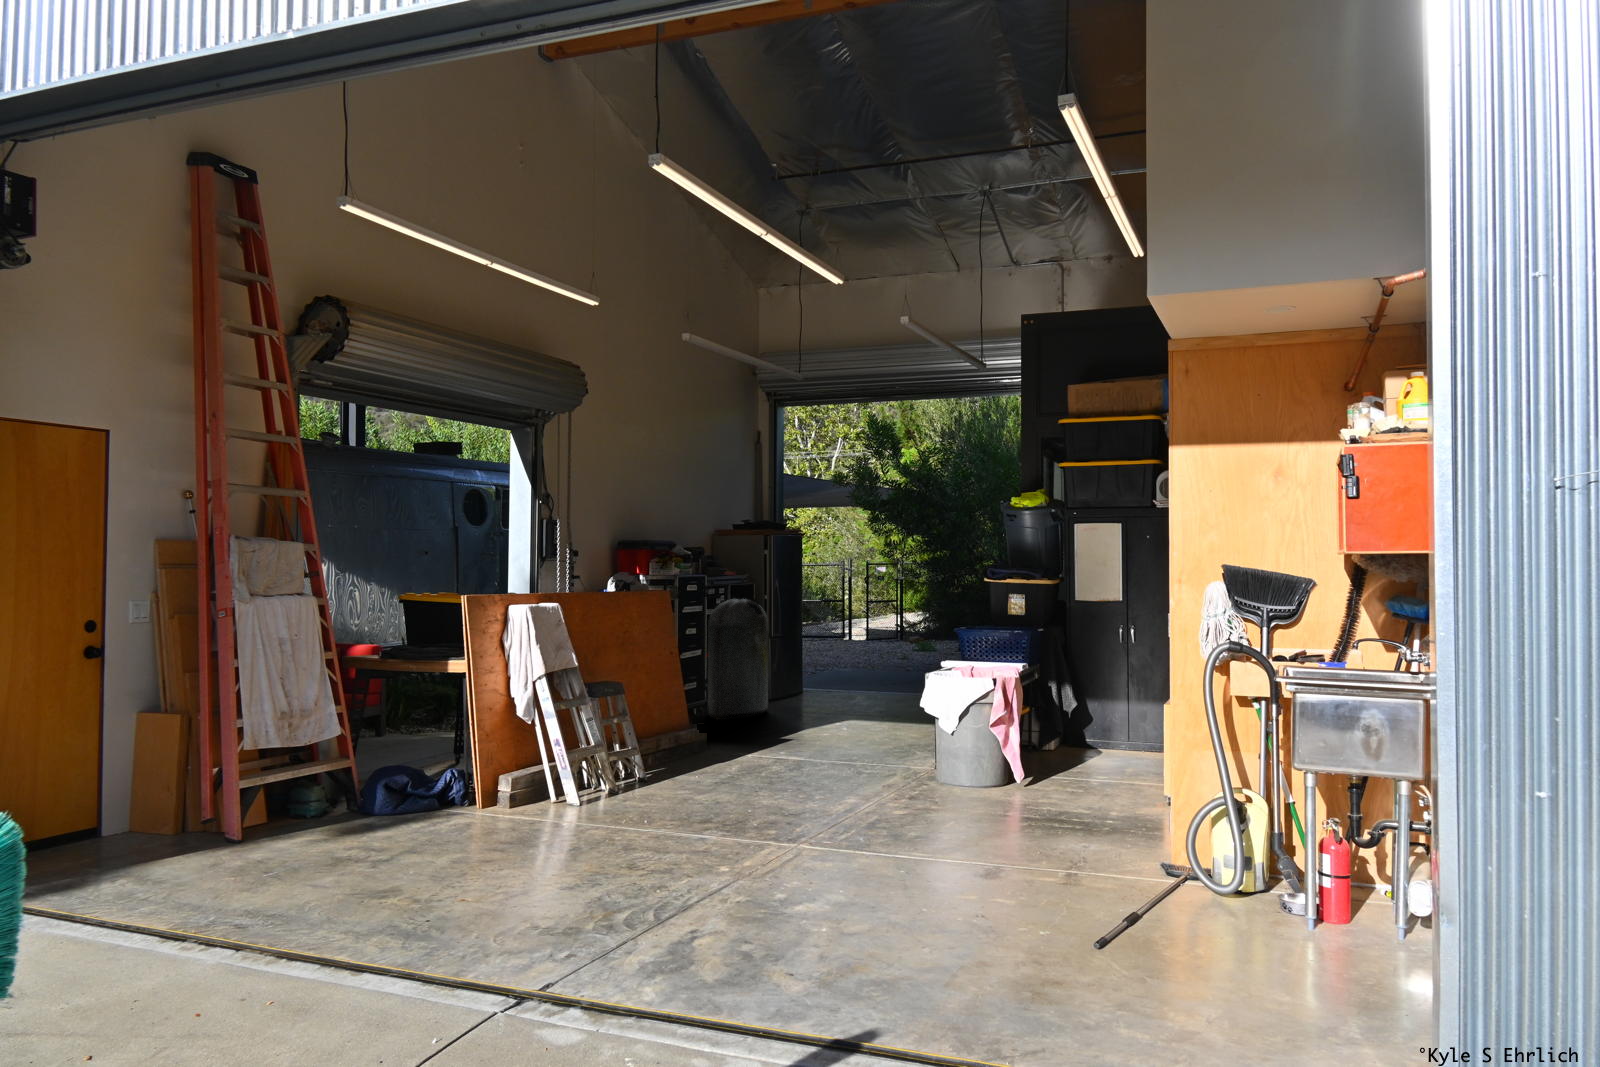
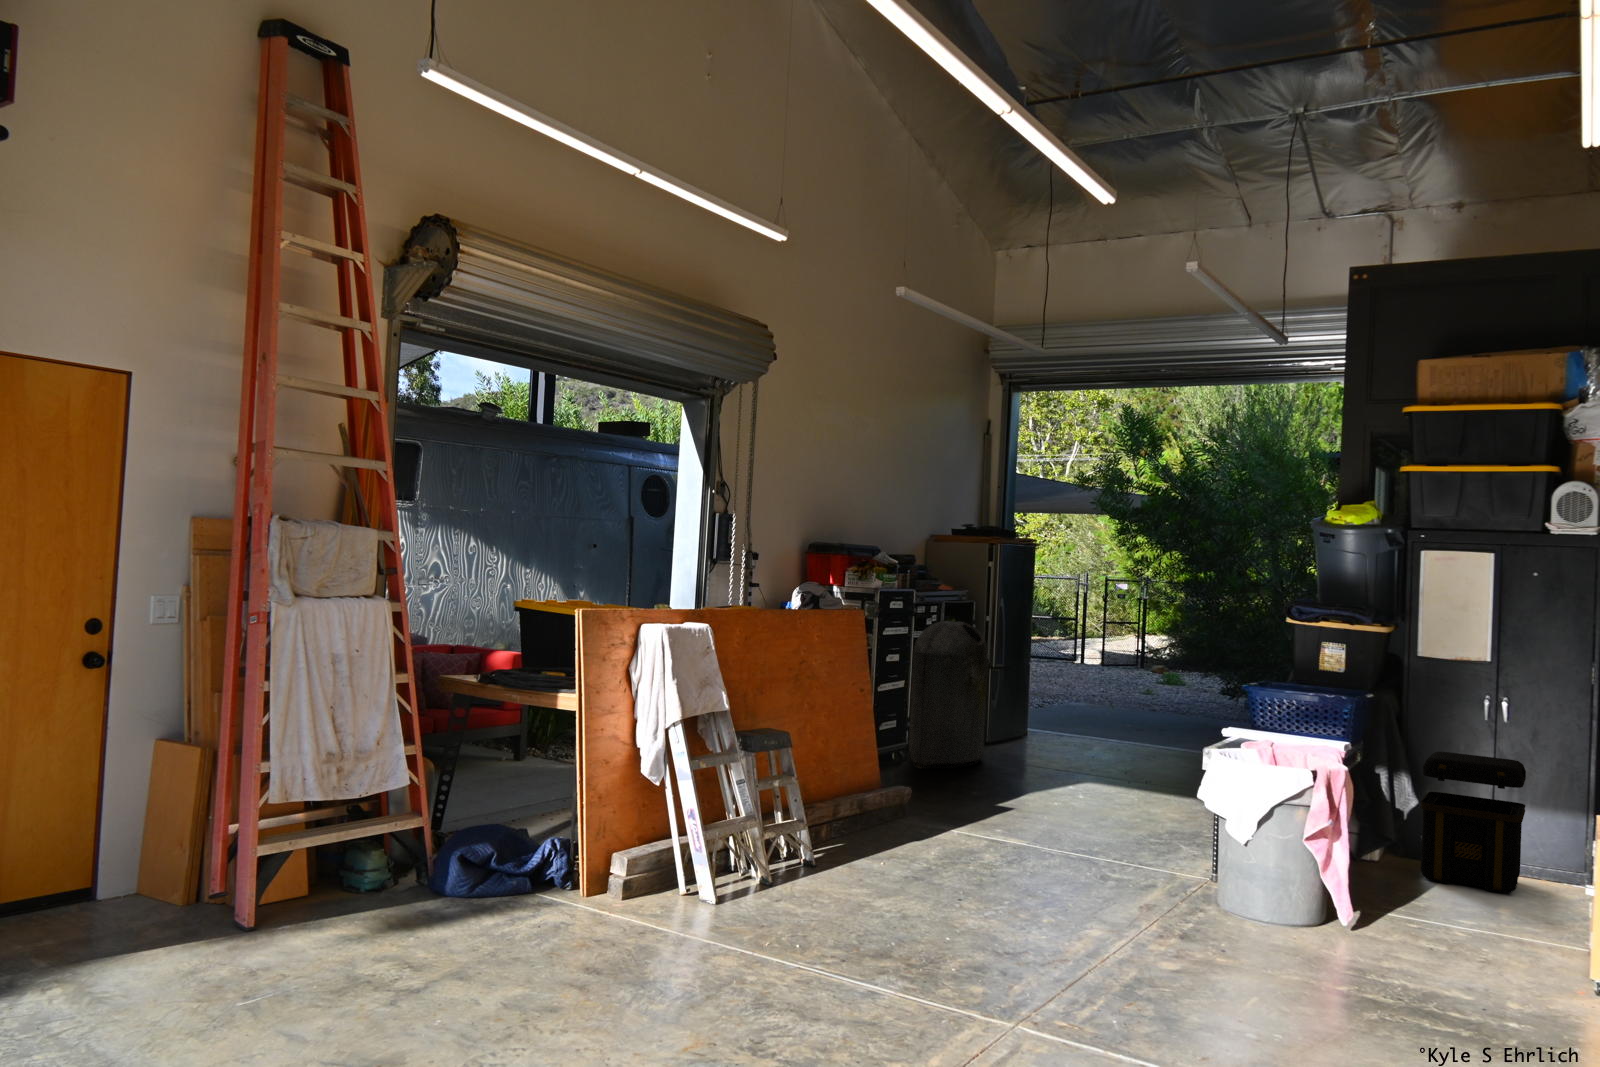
toolbox: none [1077,668,1146,761] -> present [1421,752,1526,893]

